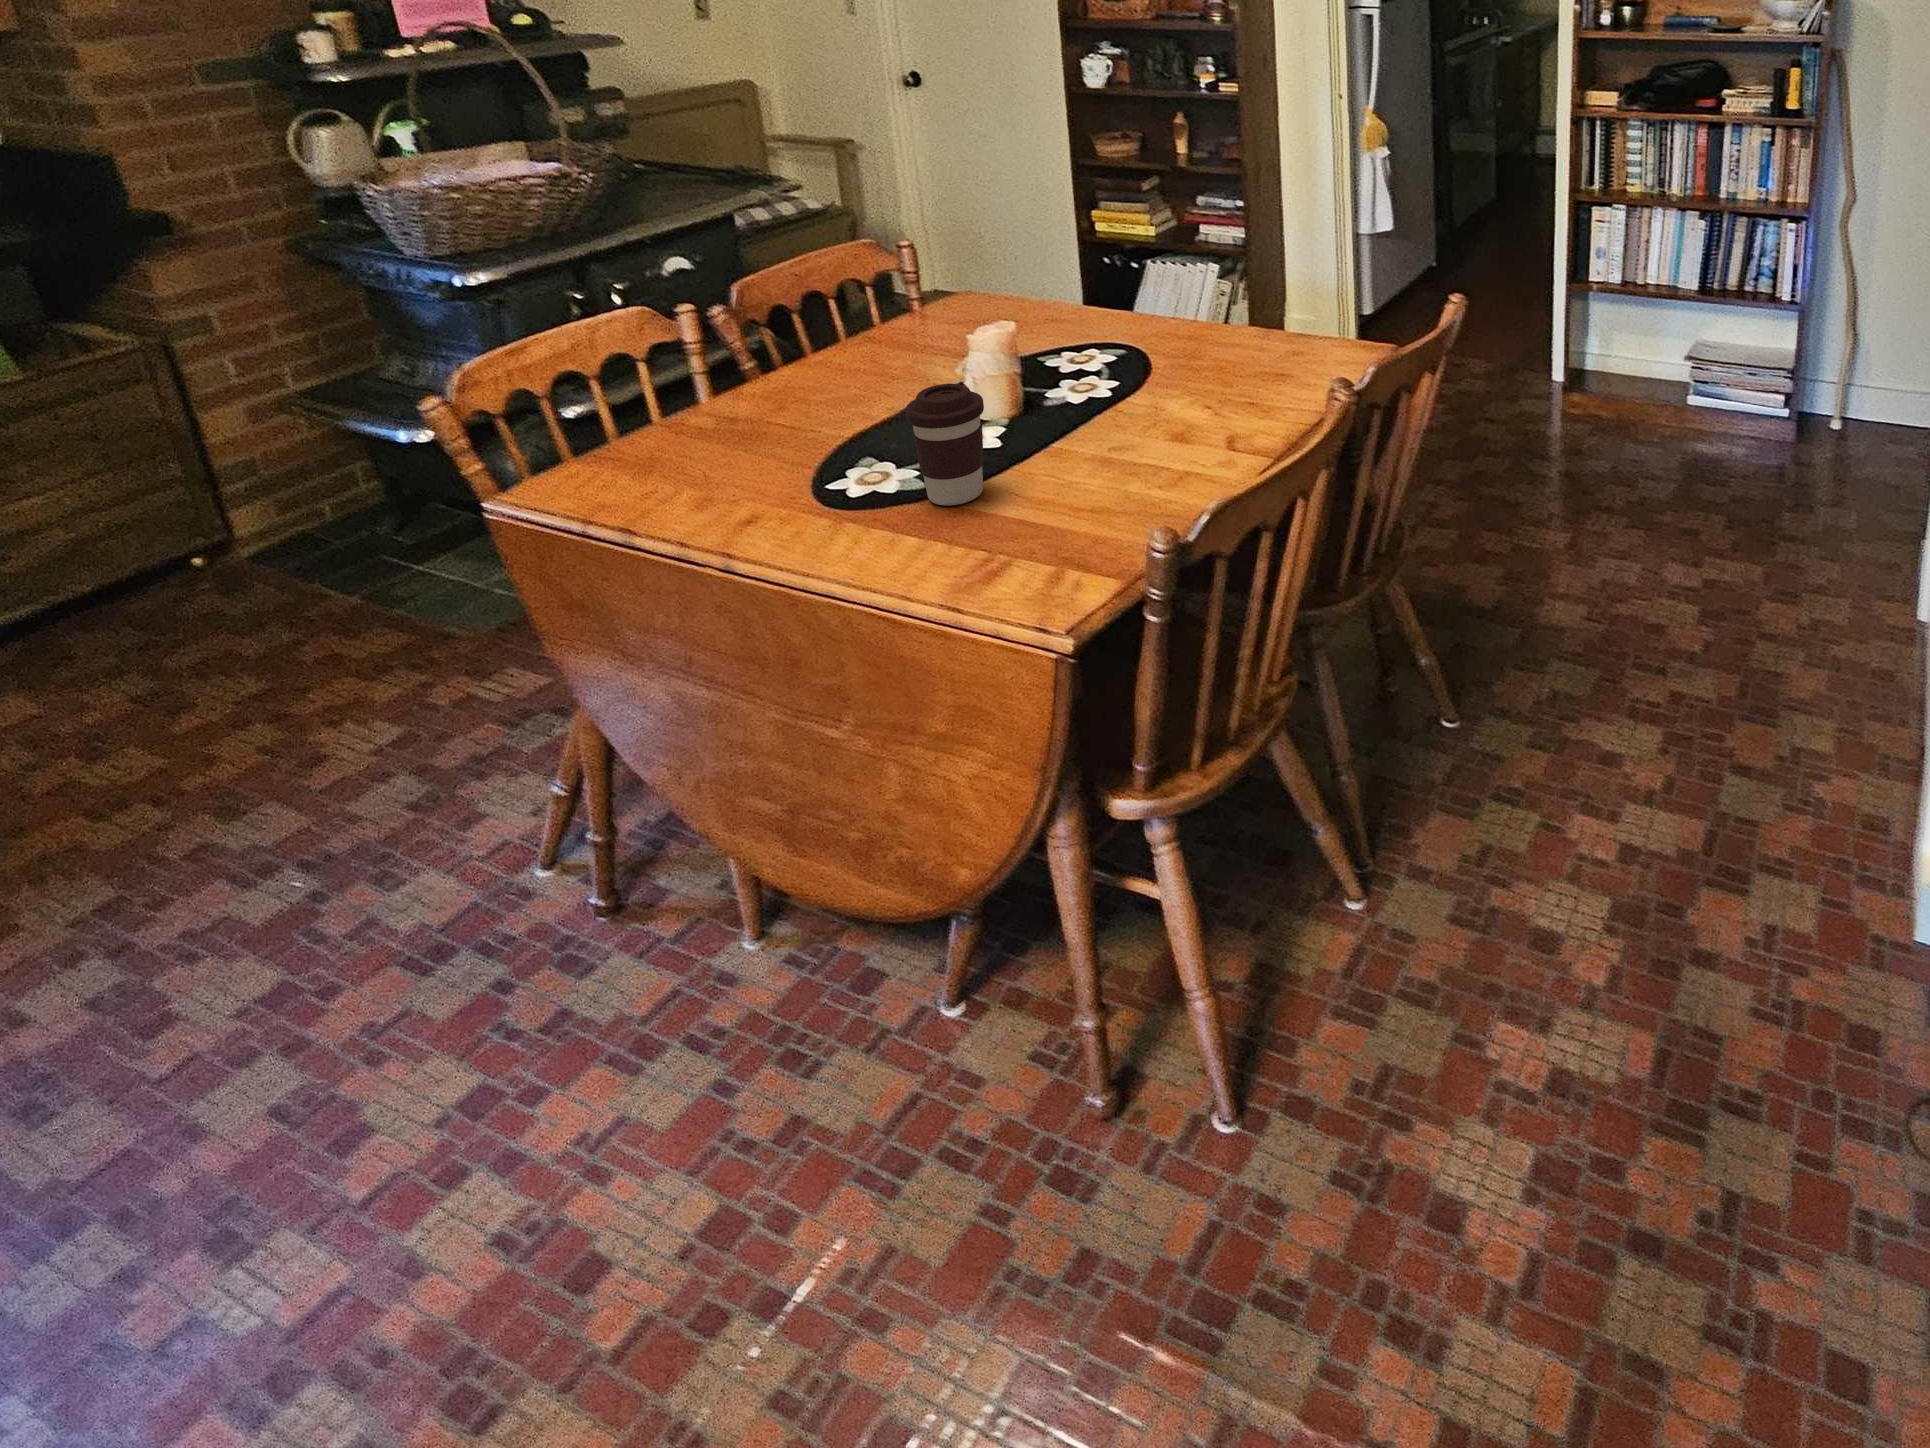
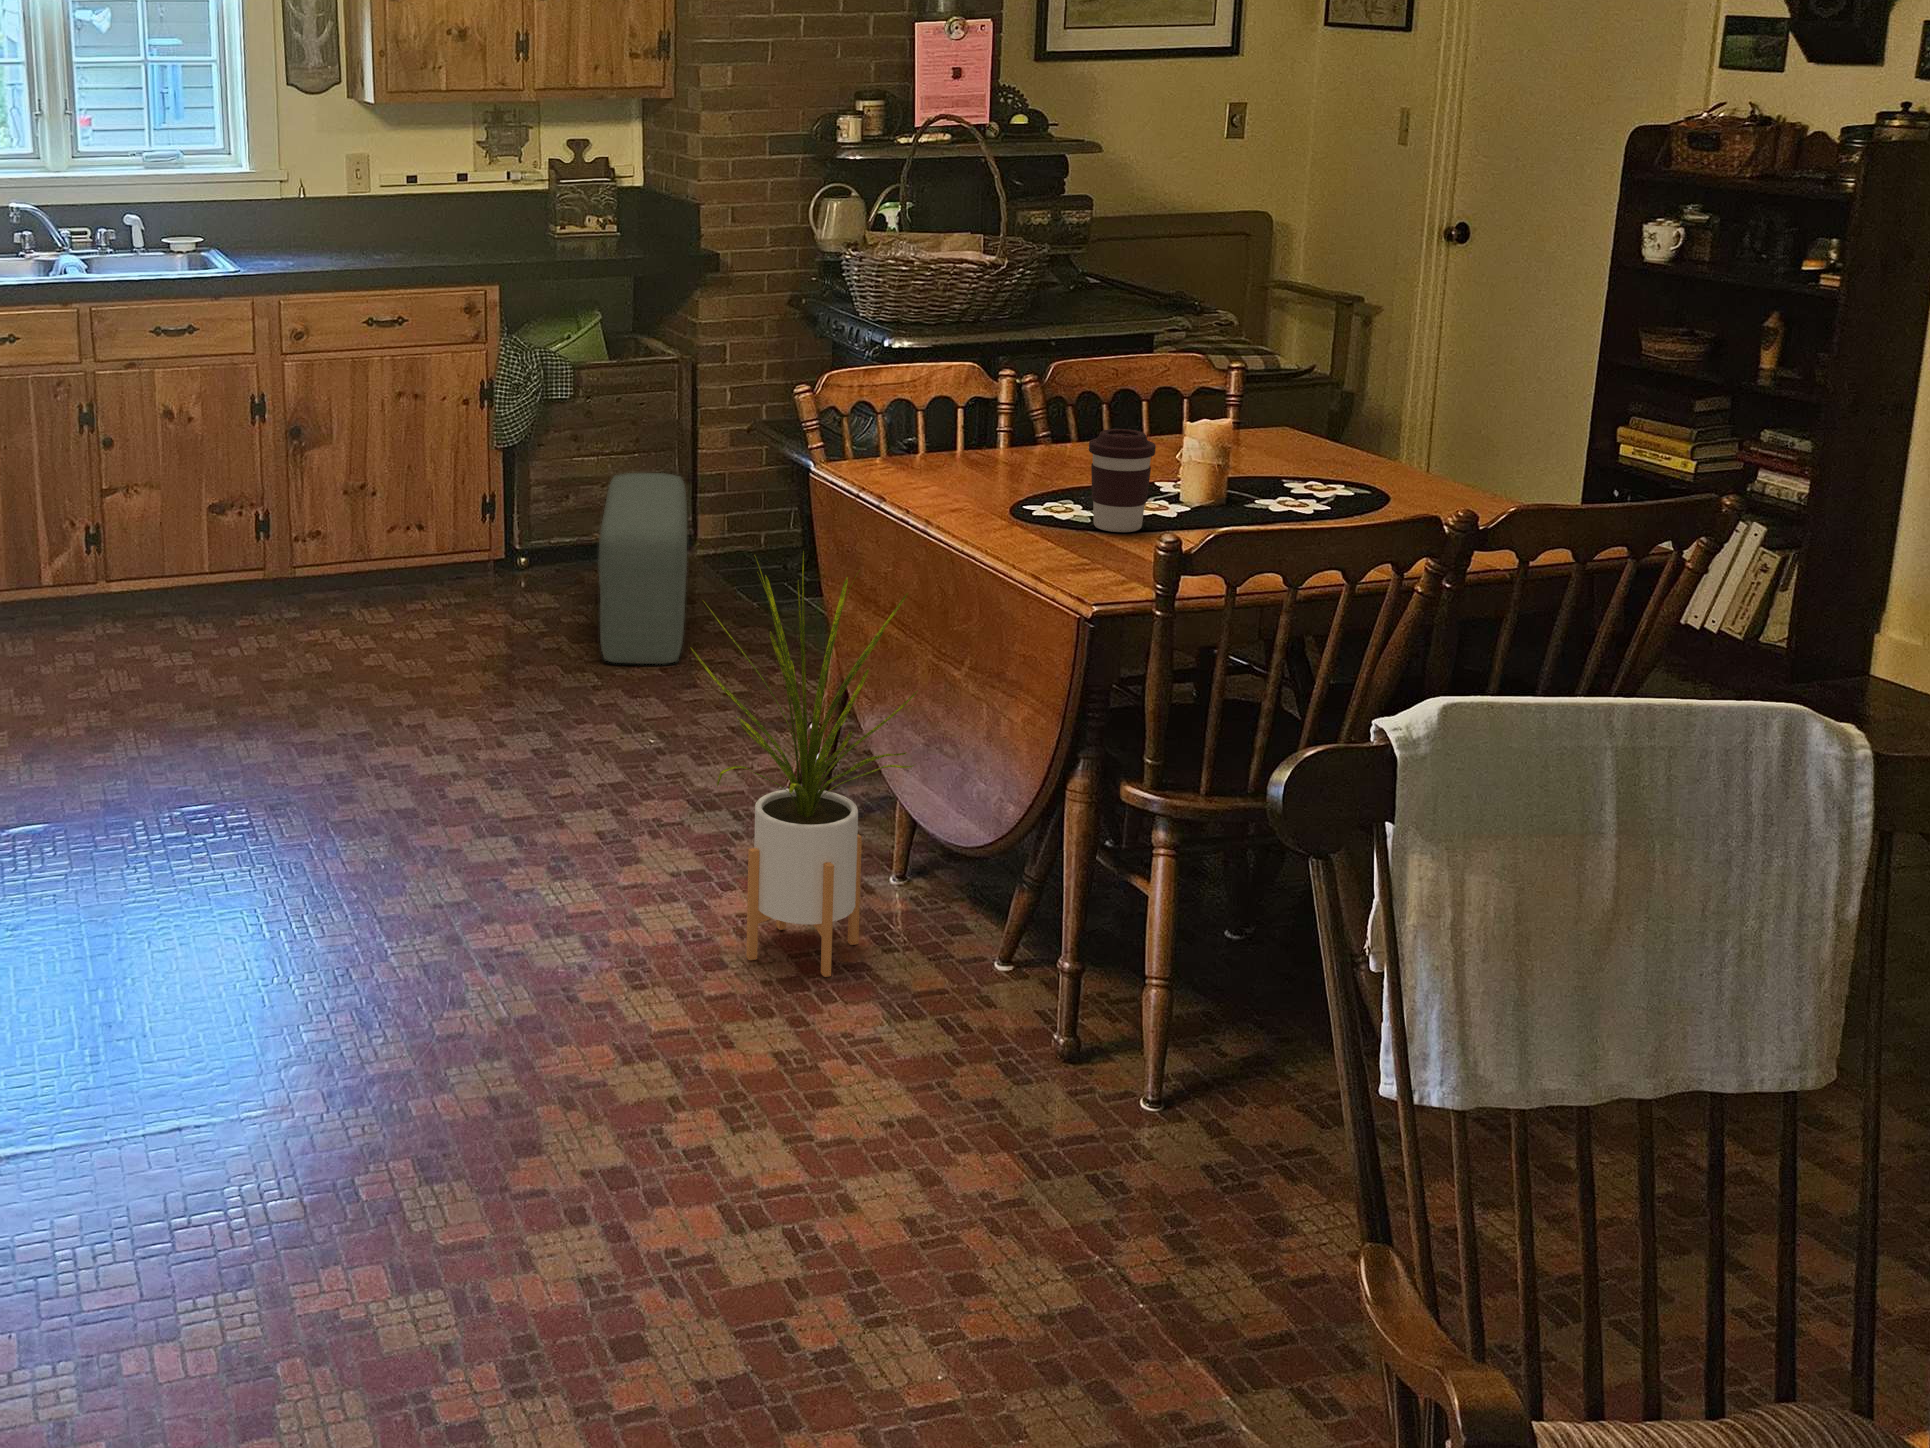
pouf: none [82,487,282,769] -> present [598,473,687,664]
house plant: none [410,665,813,1221] -> present [690,552,917,977]

